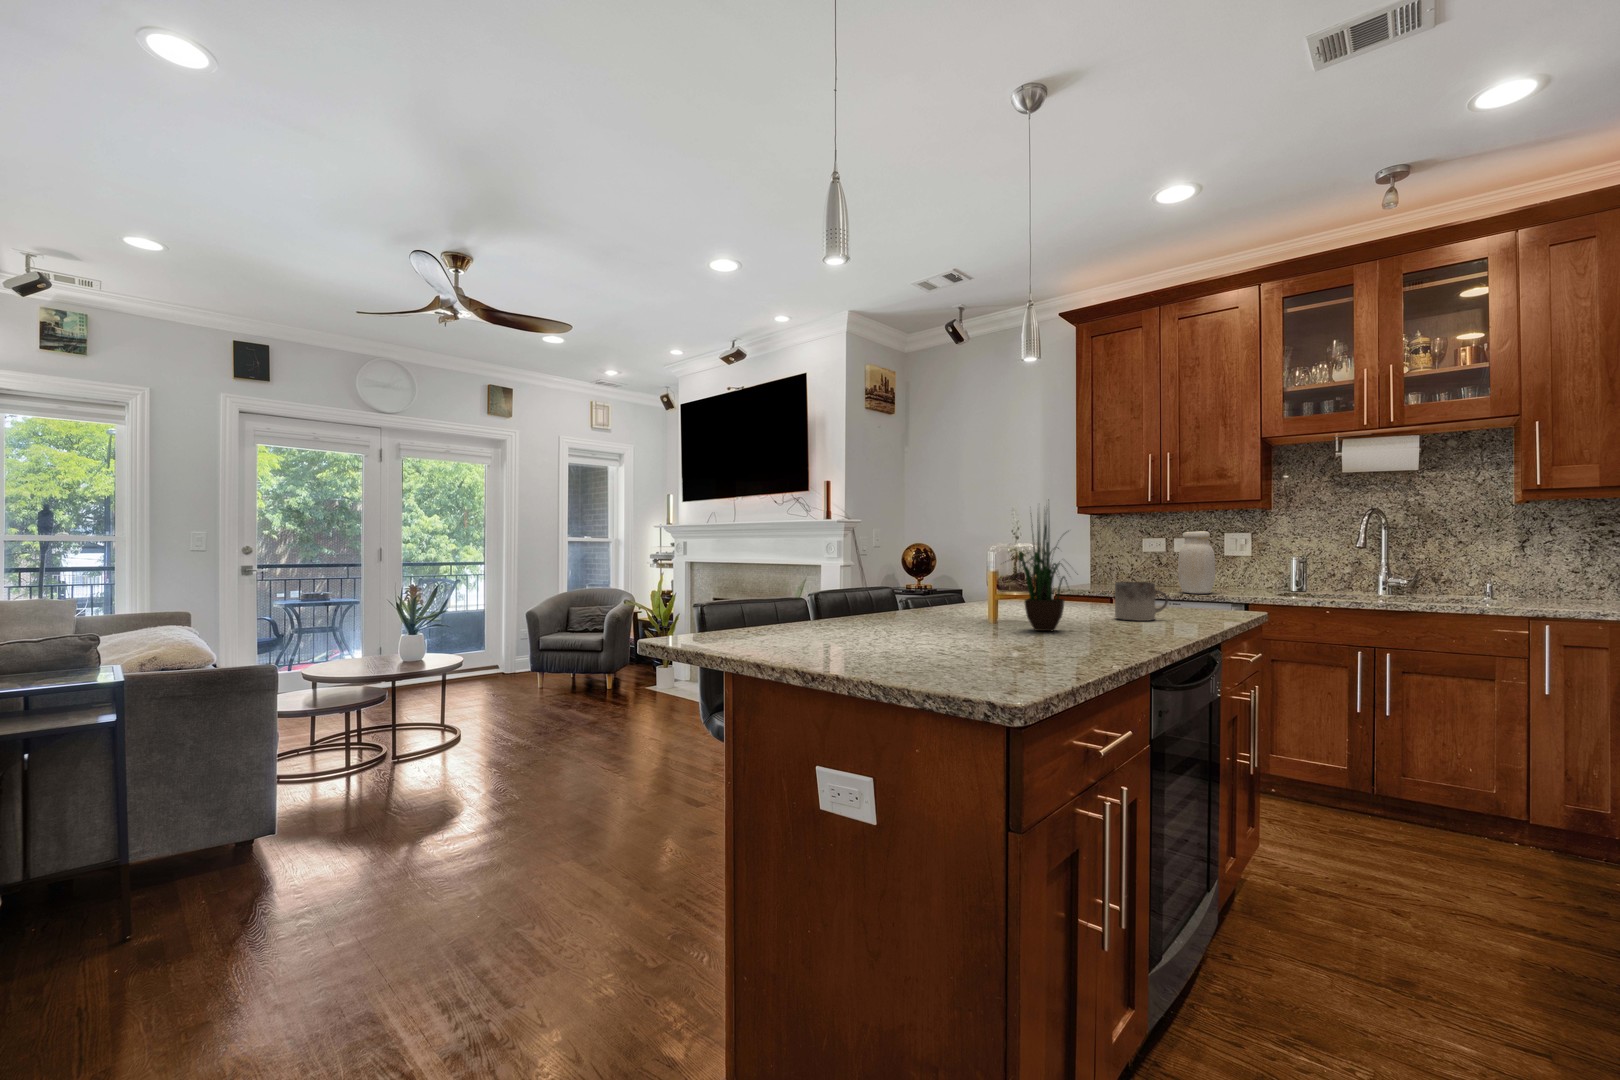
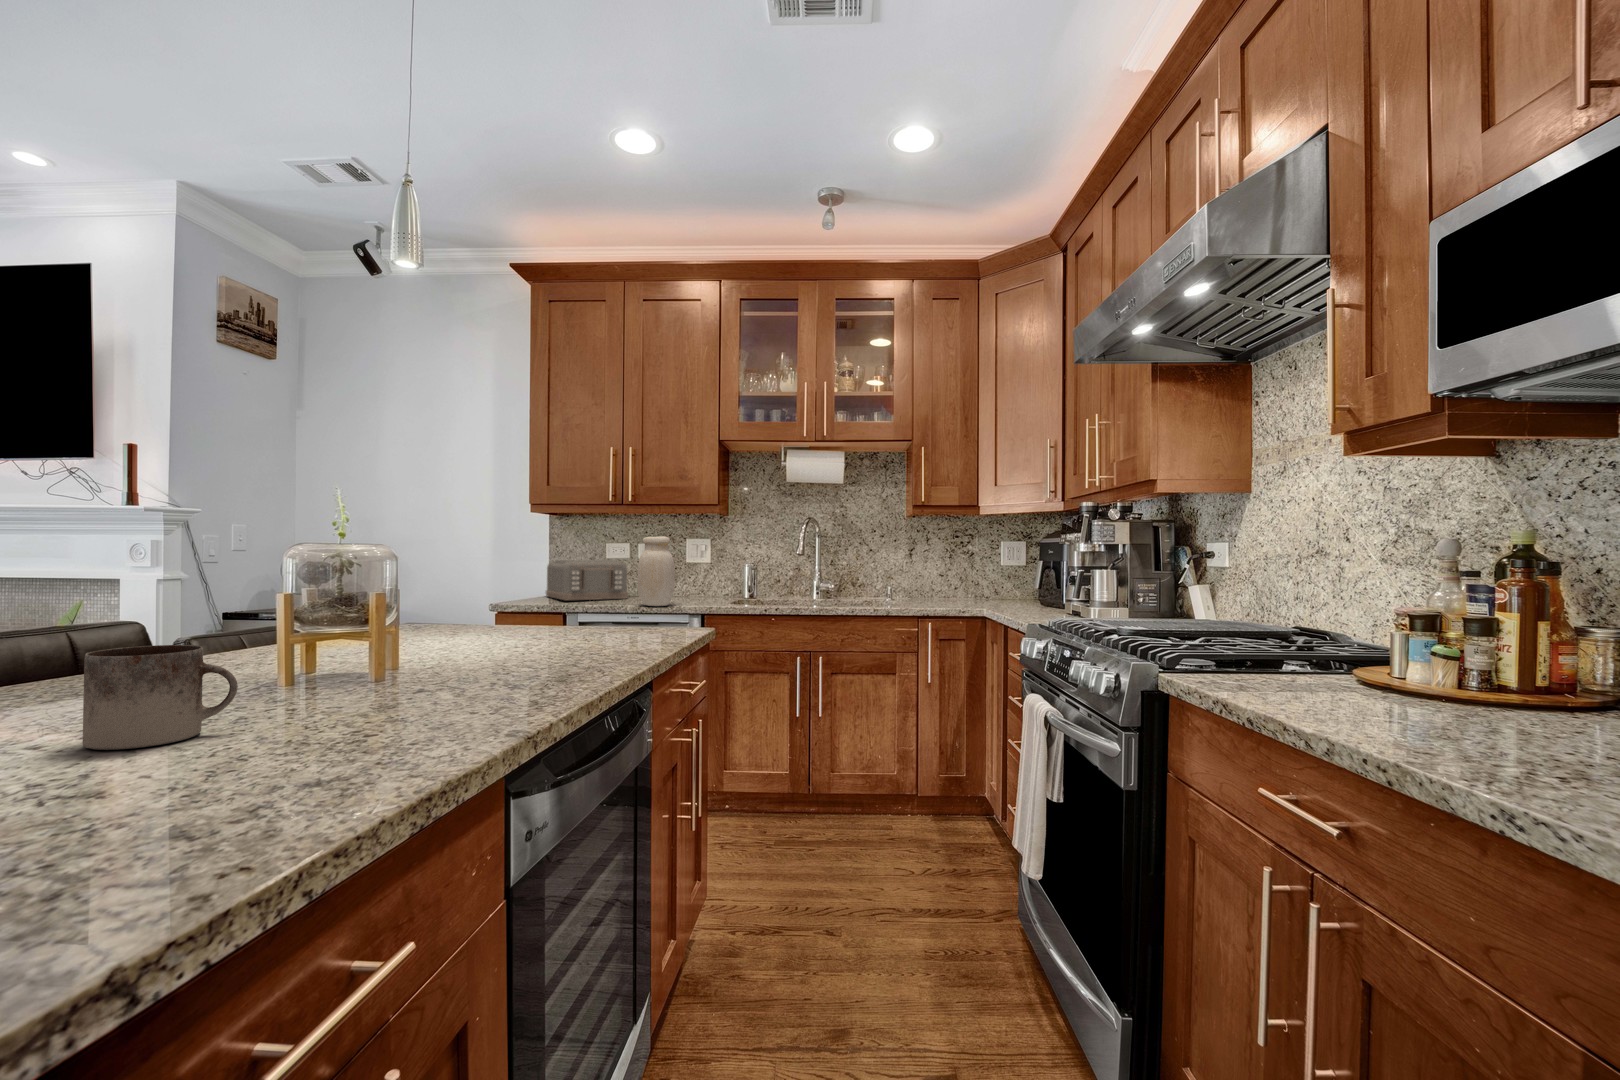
potted plant: present [1014,520,1067,631] -> none [314,461,459,696]
toaster: none [1091,553,1167,587] -> present [546,560,628,600]
mug: present [1115,582,1168,621] -> present [83,645,238,750]

